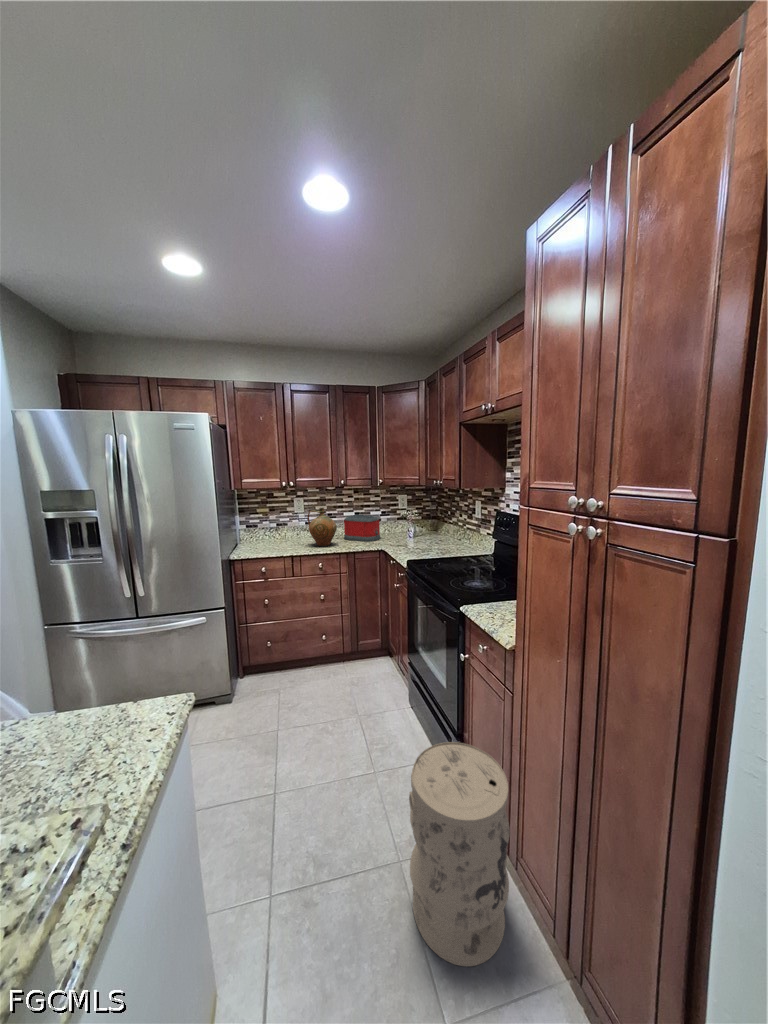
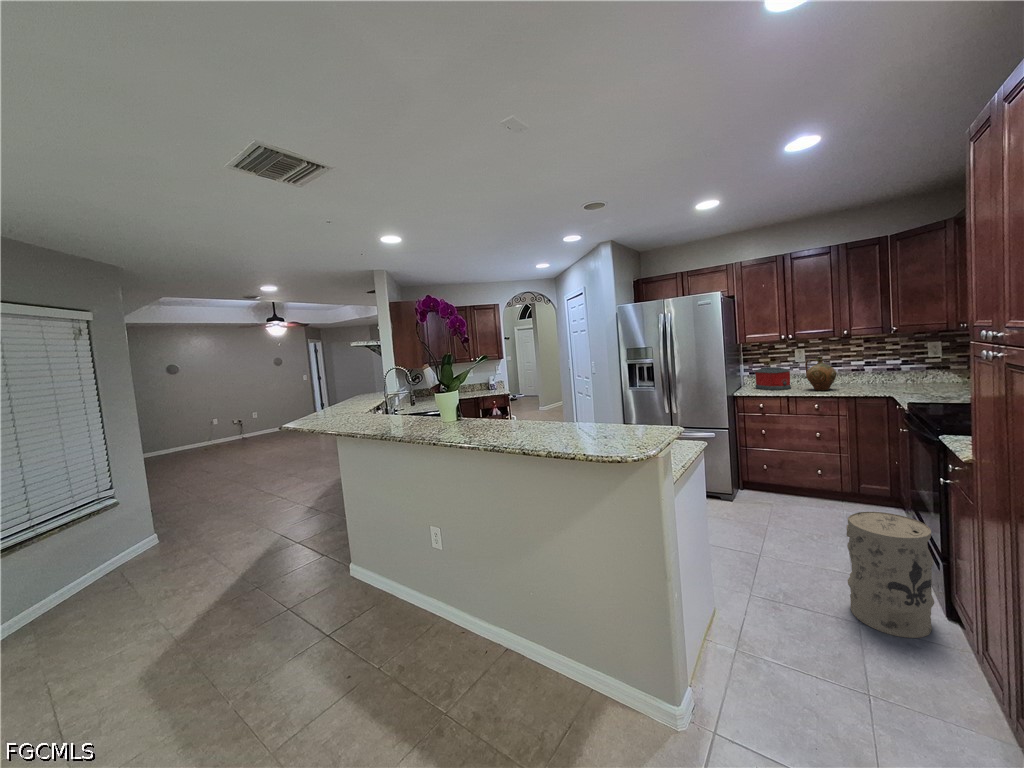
toaster: present [344,515,380,542] -> present [756,367,791,391]

